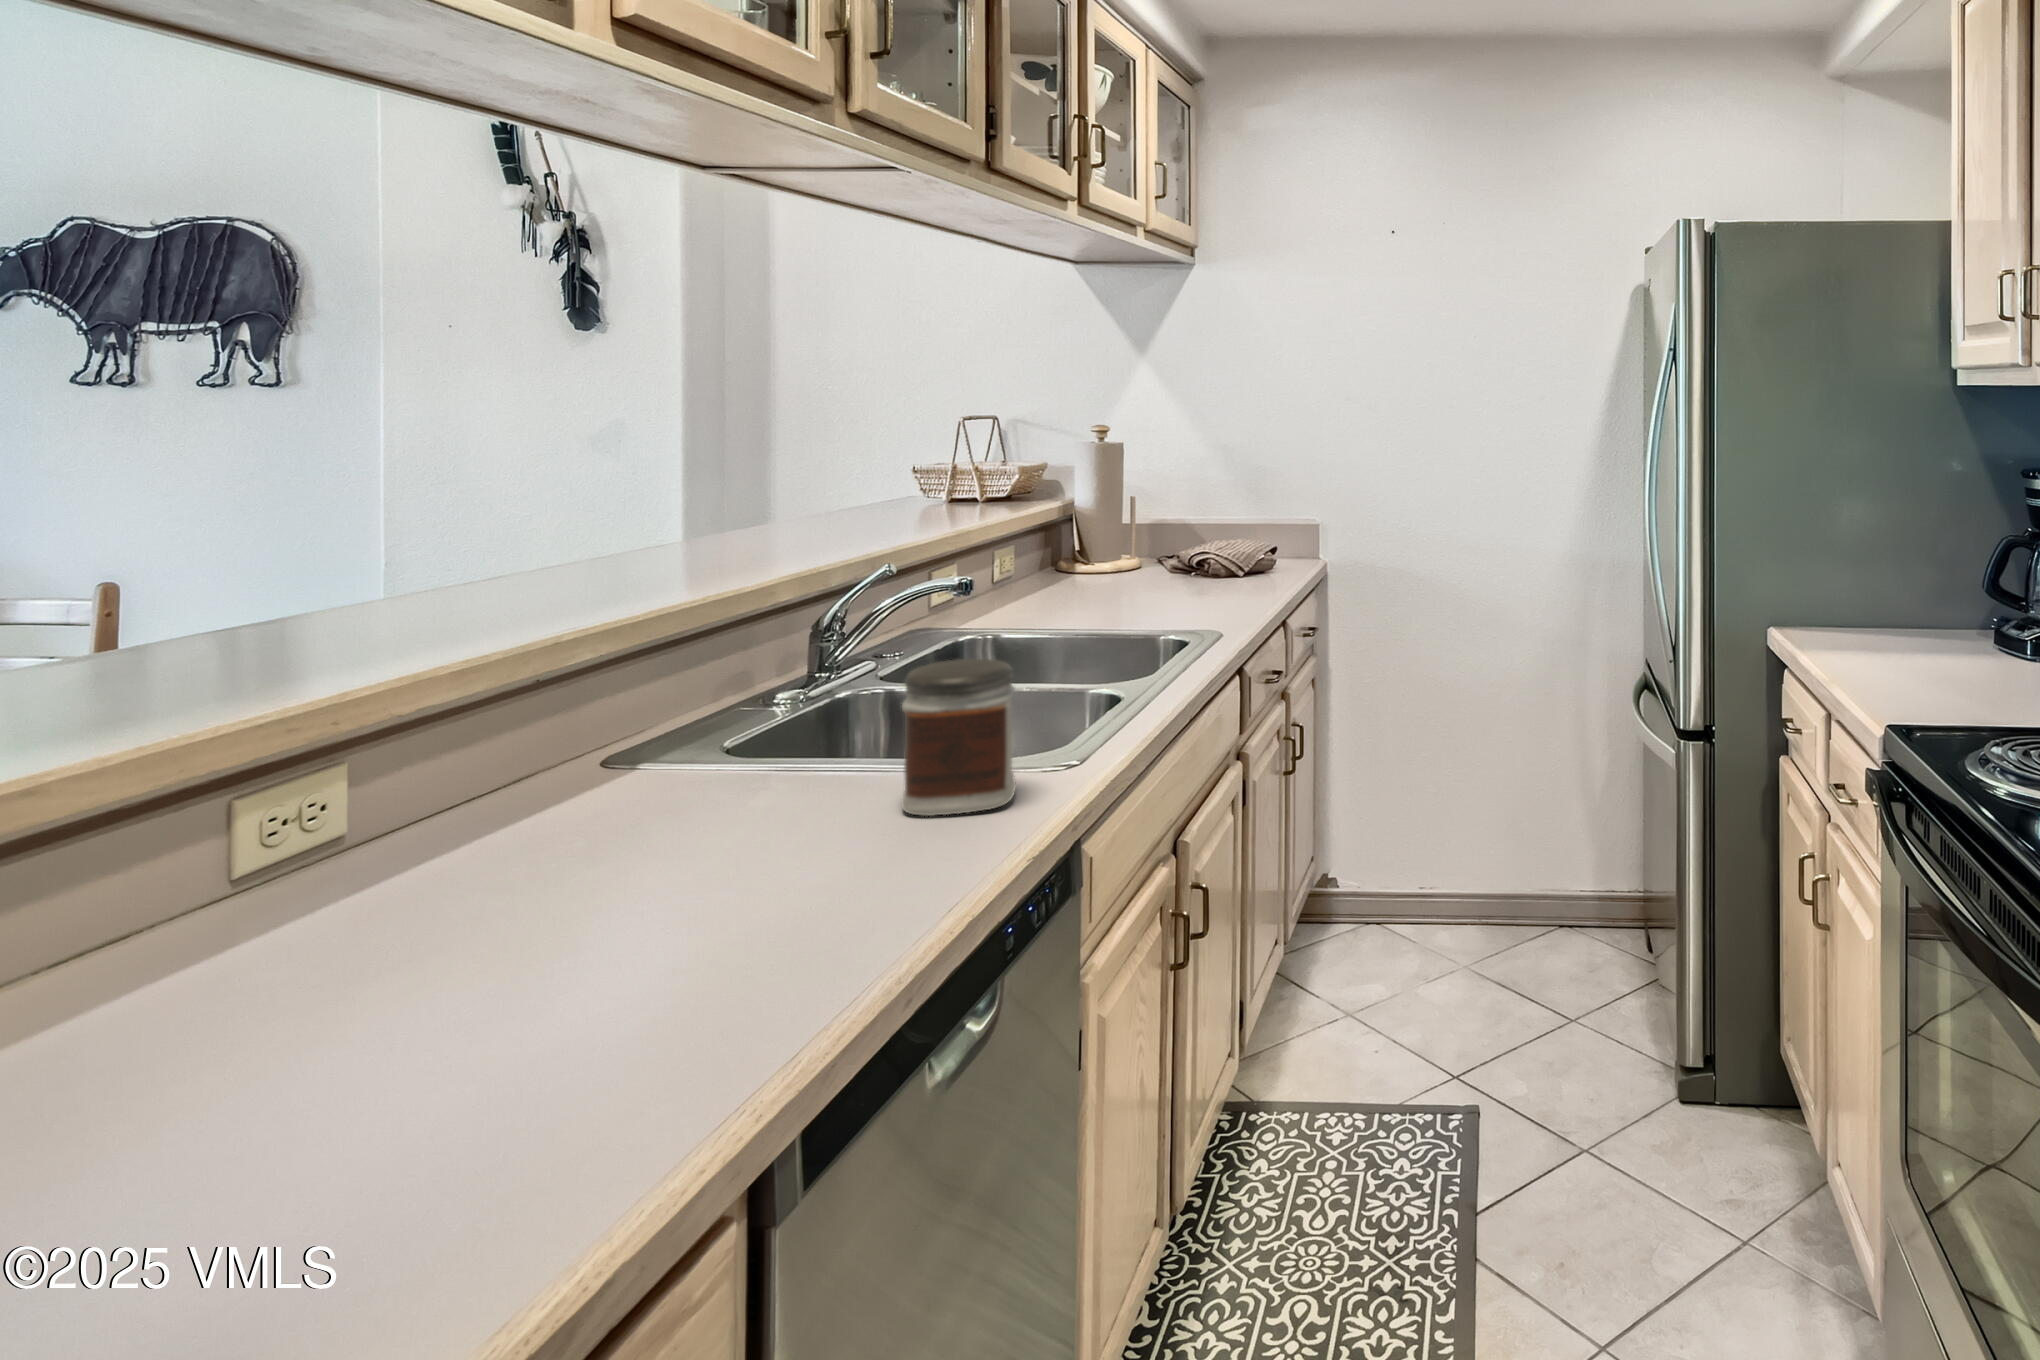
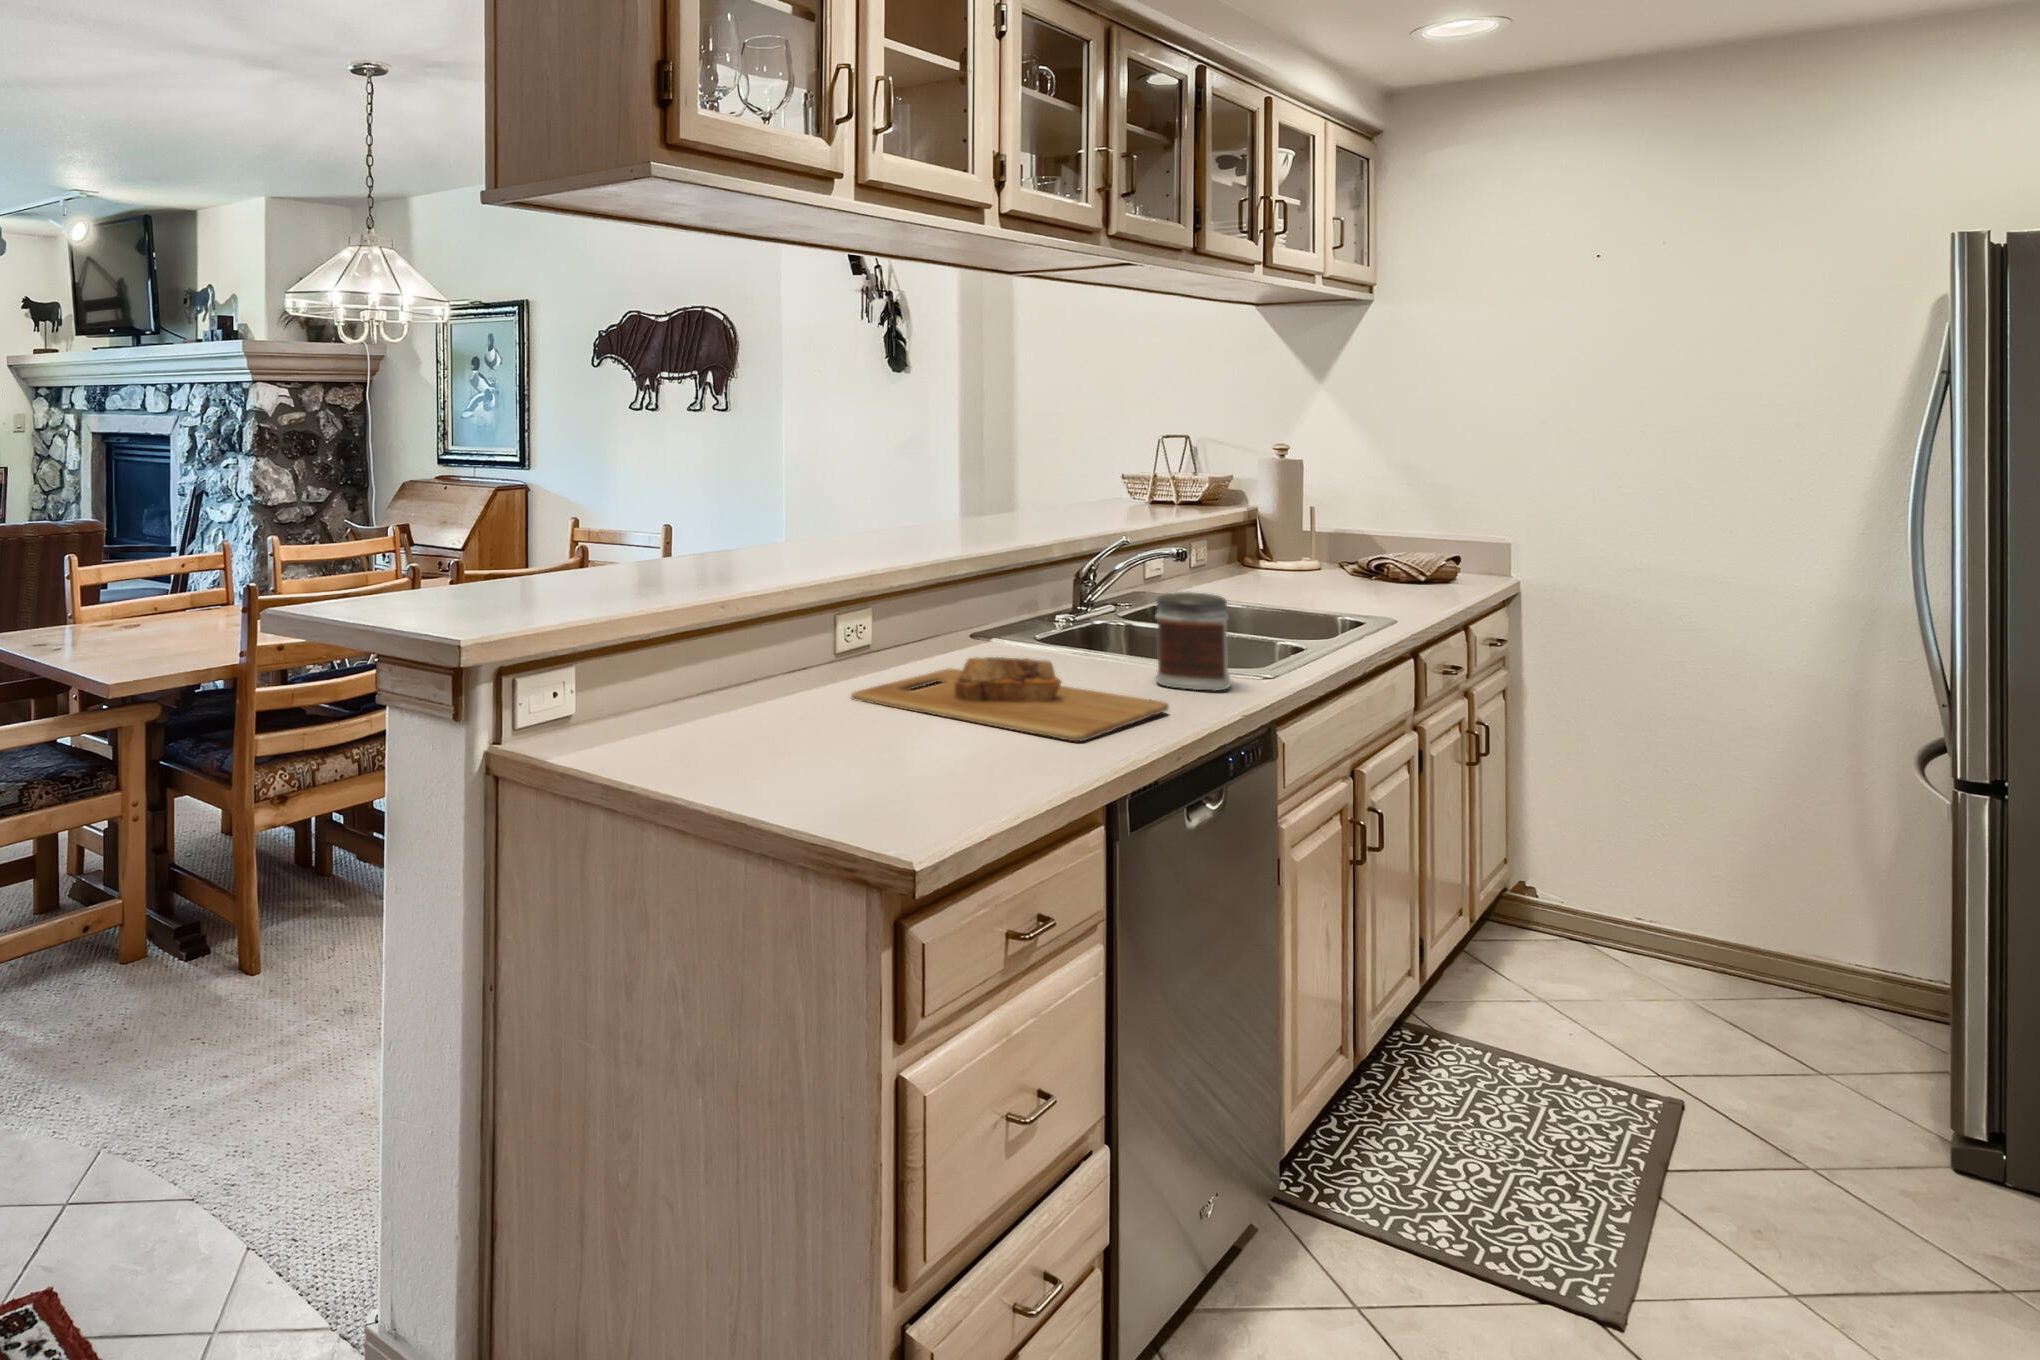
cutting board: none [199,836,906,1029] -> present [852,657,1169,741]

